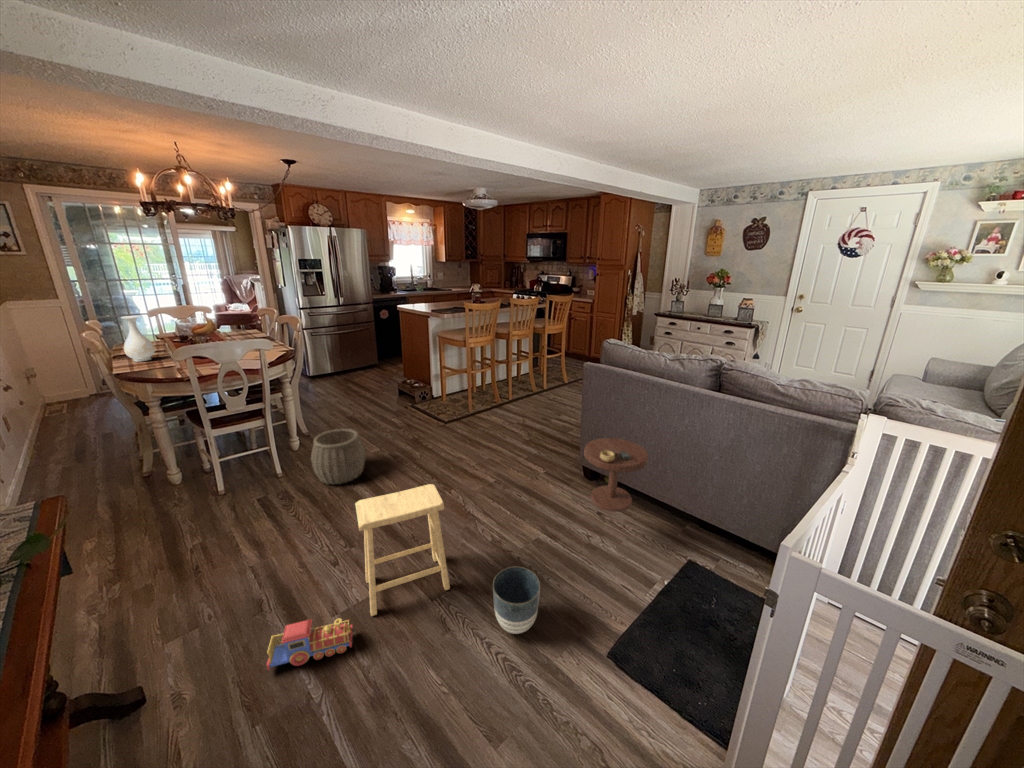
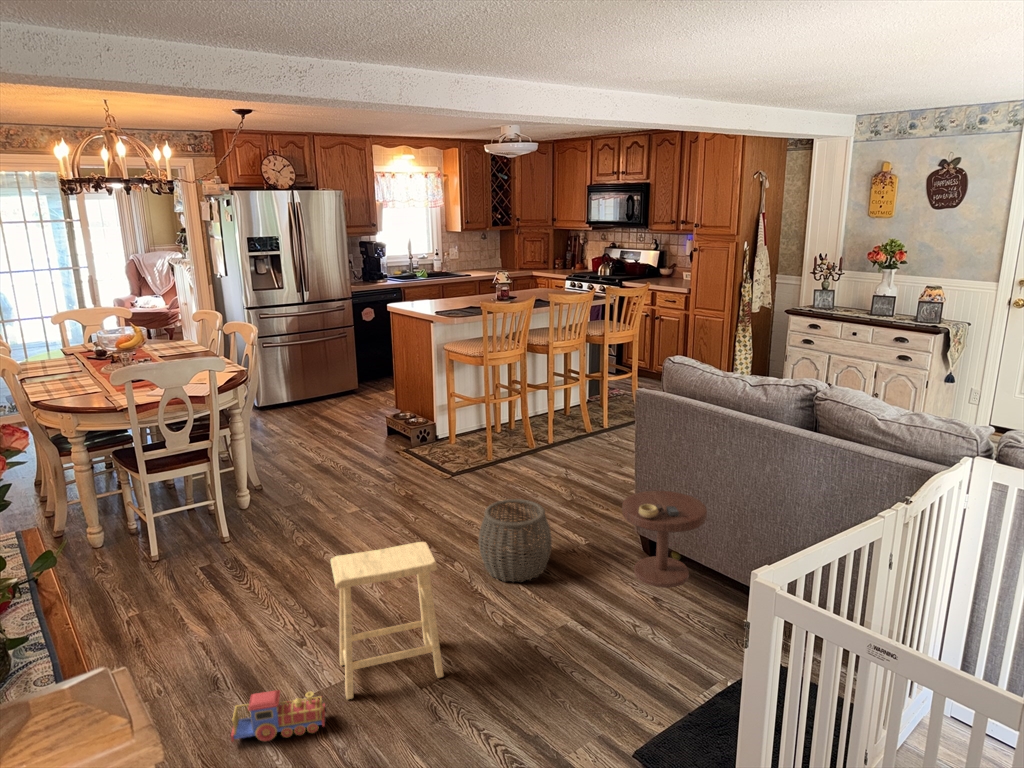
vase: present [121,316,155,362] -> none [43,328,78,386]
woven basket: present [311,429,365,484] -> present [478,499,552,582]
planter: present [493,567,540,634] -> none [493,645,551,725]

